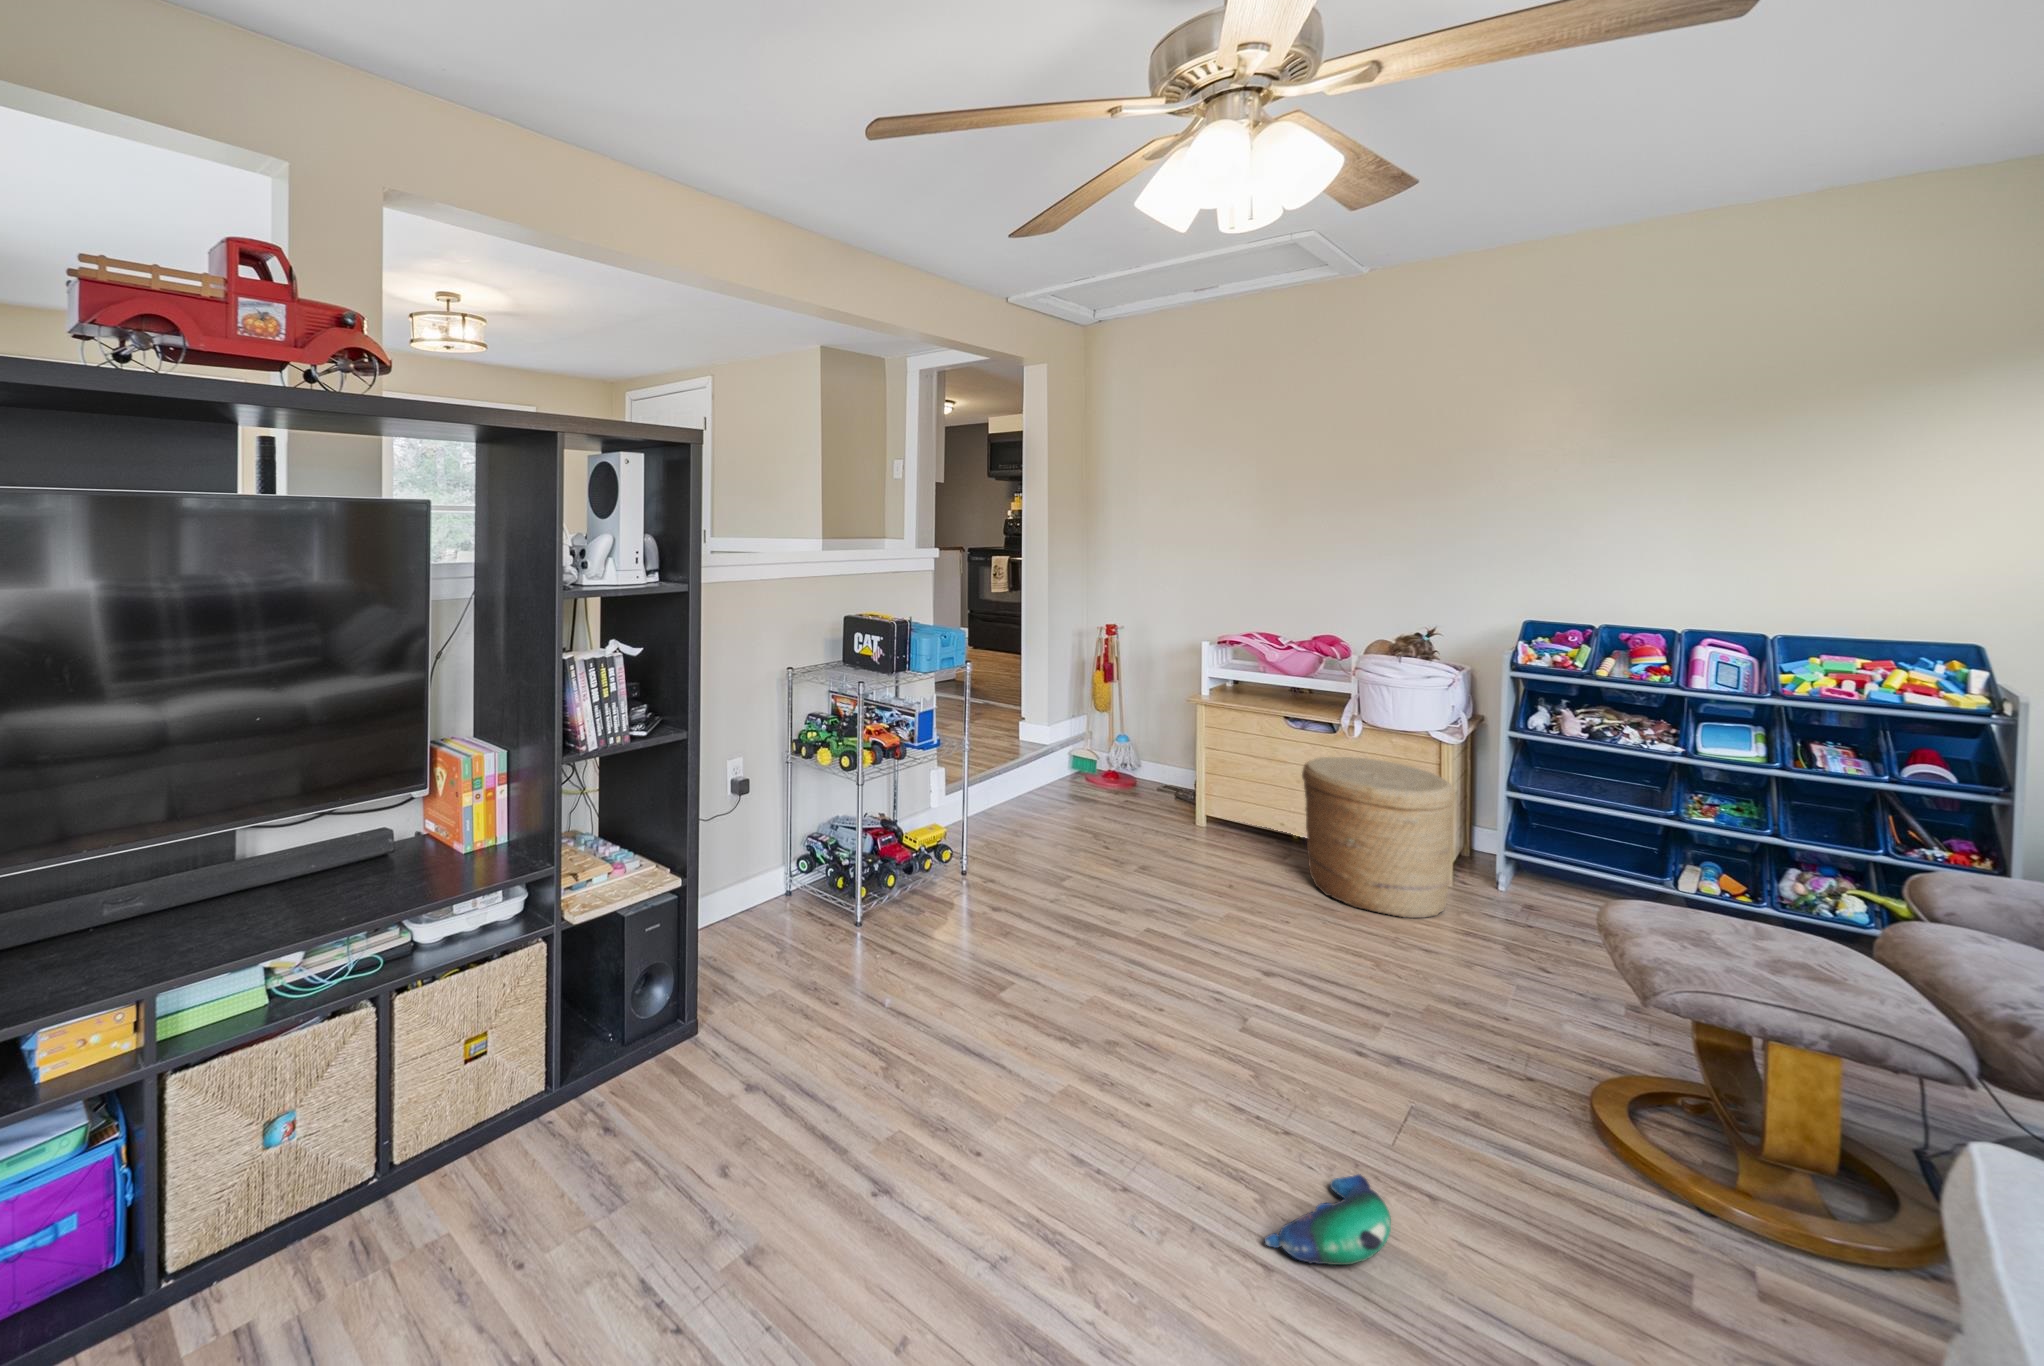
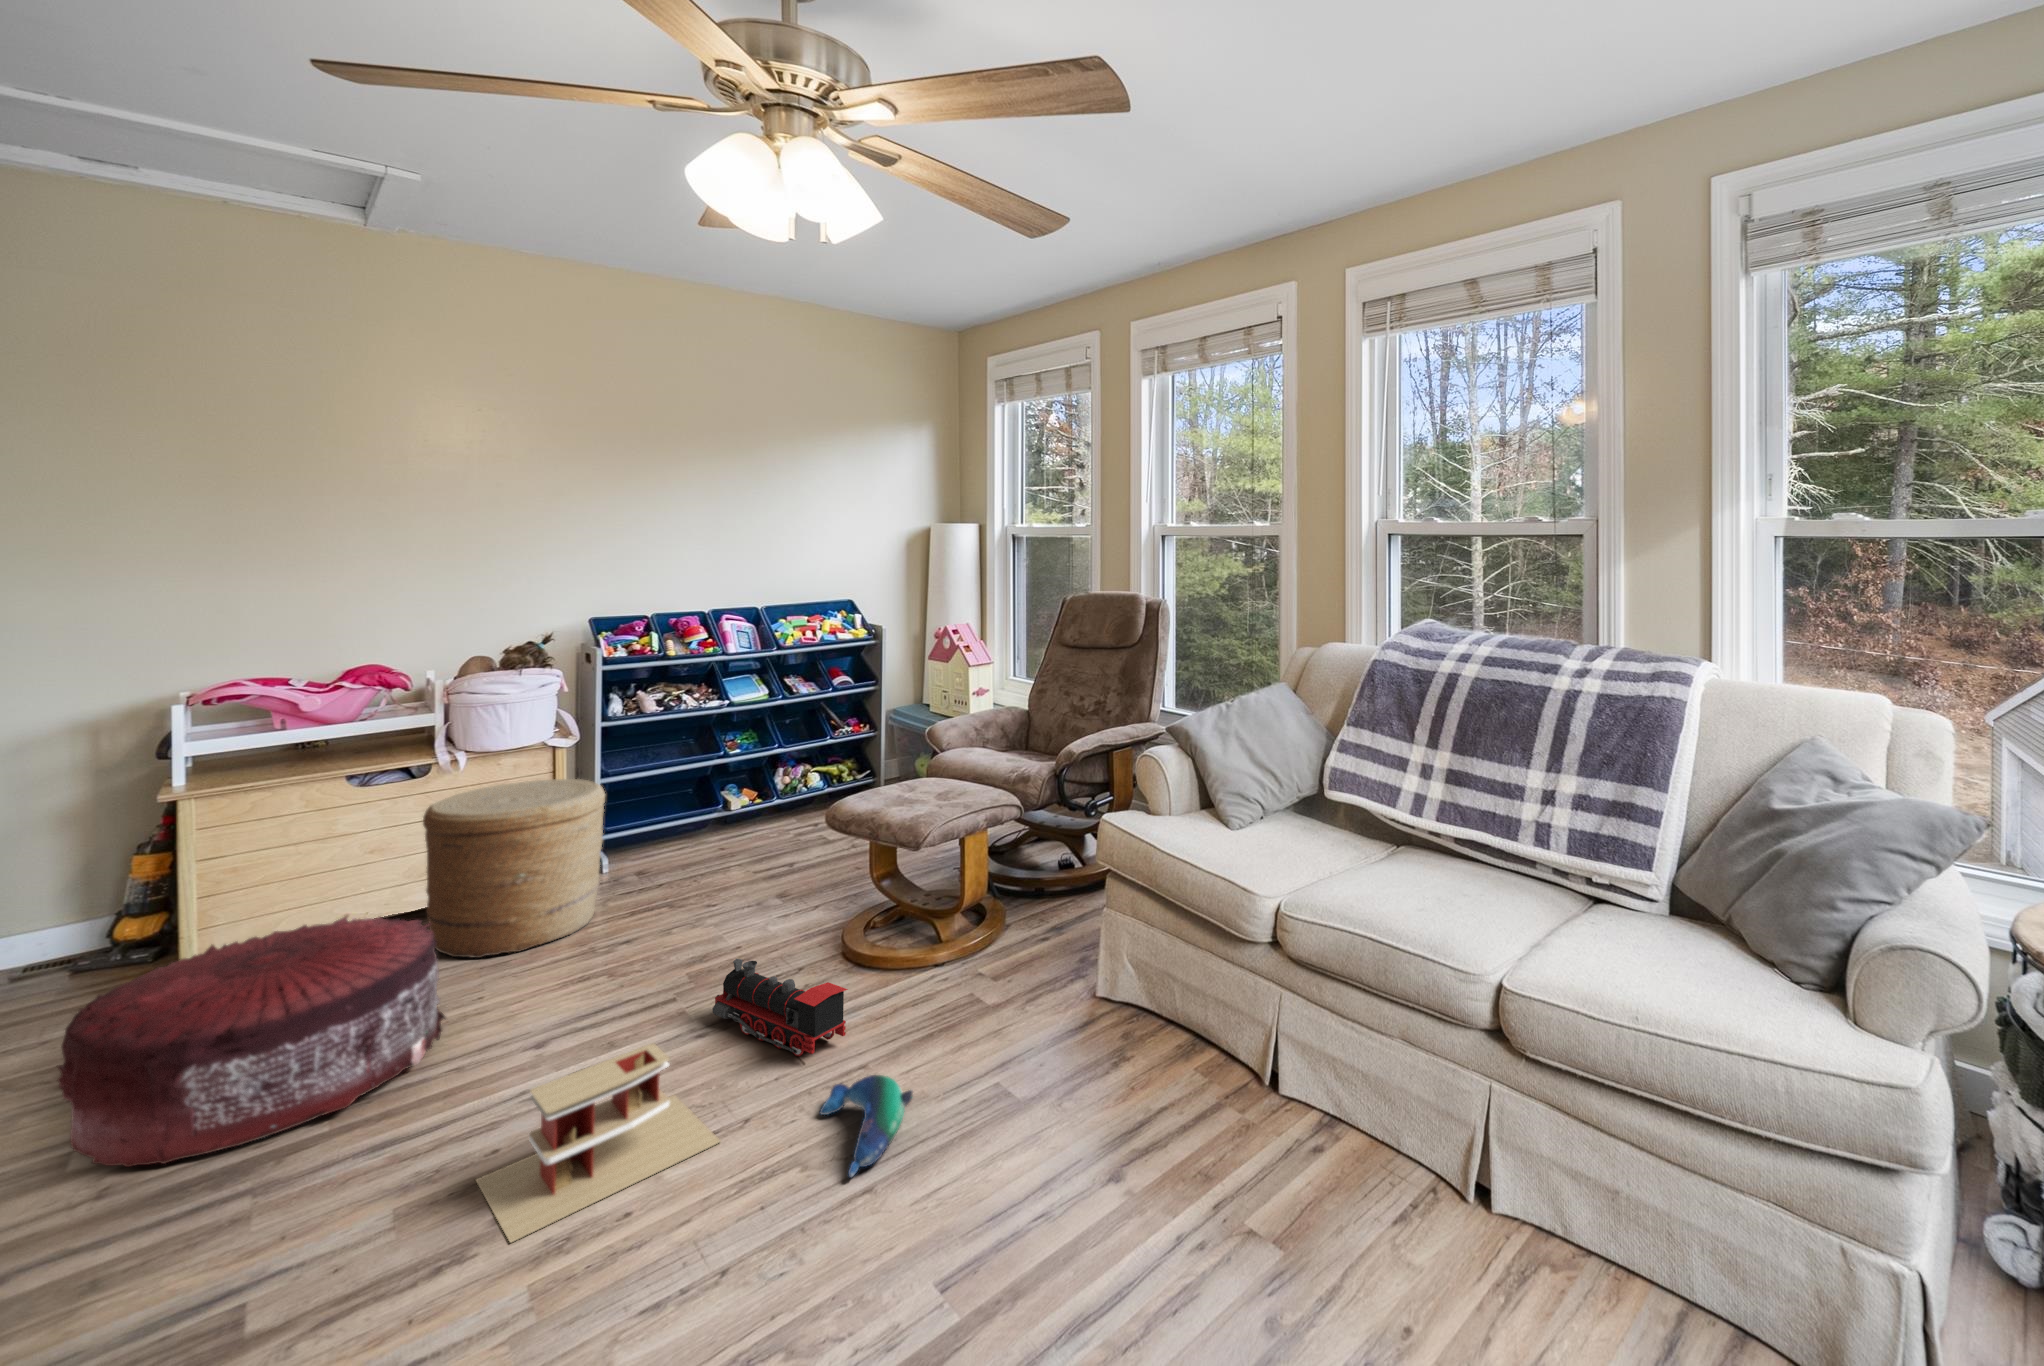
pouf: none [1068,797,1248,933] -> present [58,916,446,1167]
toy house: none [1095,971,1279,1126] -> present [476,1044,720,1242]
toy train: none [1382,1003,1454,1158] -> present [713,959,848,1056]

